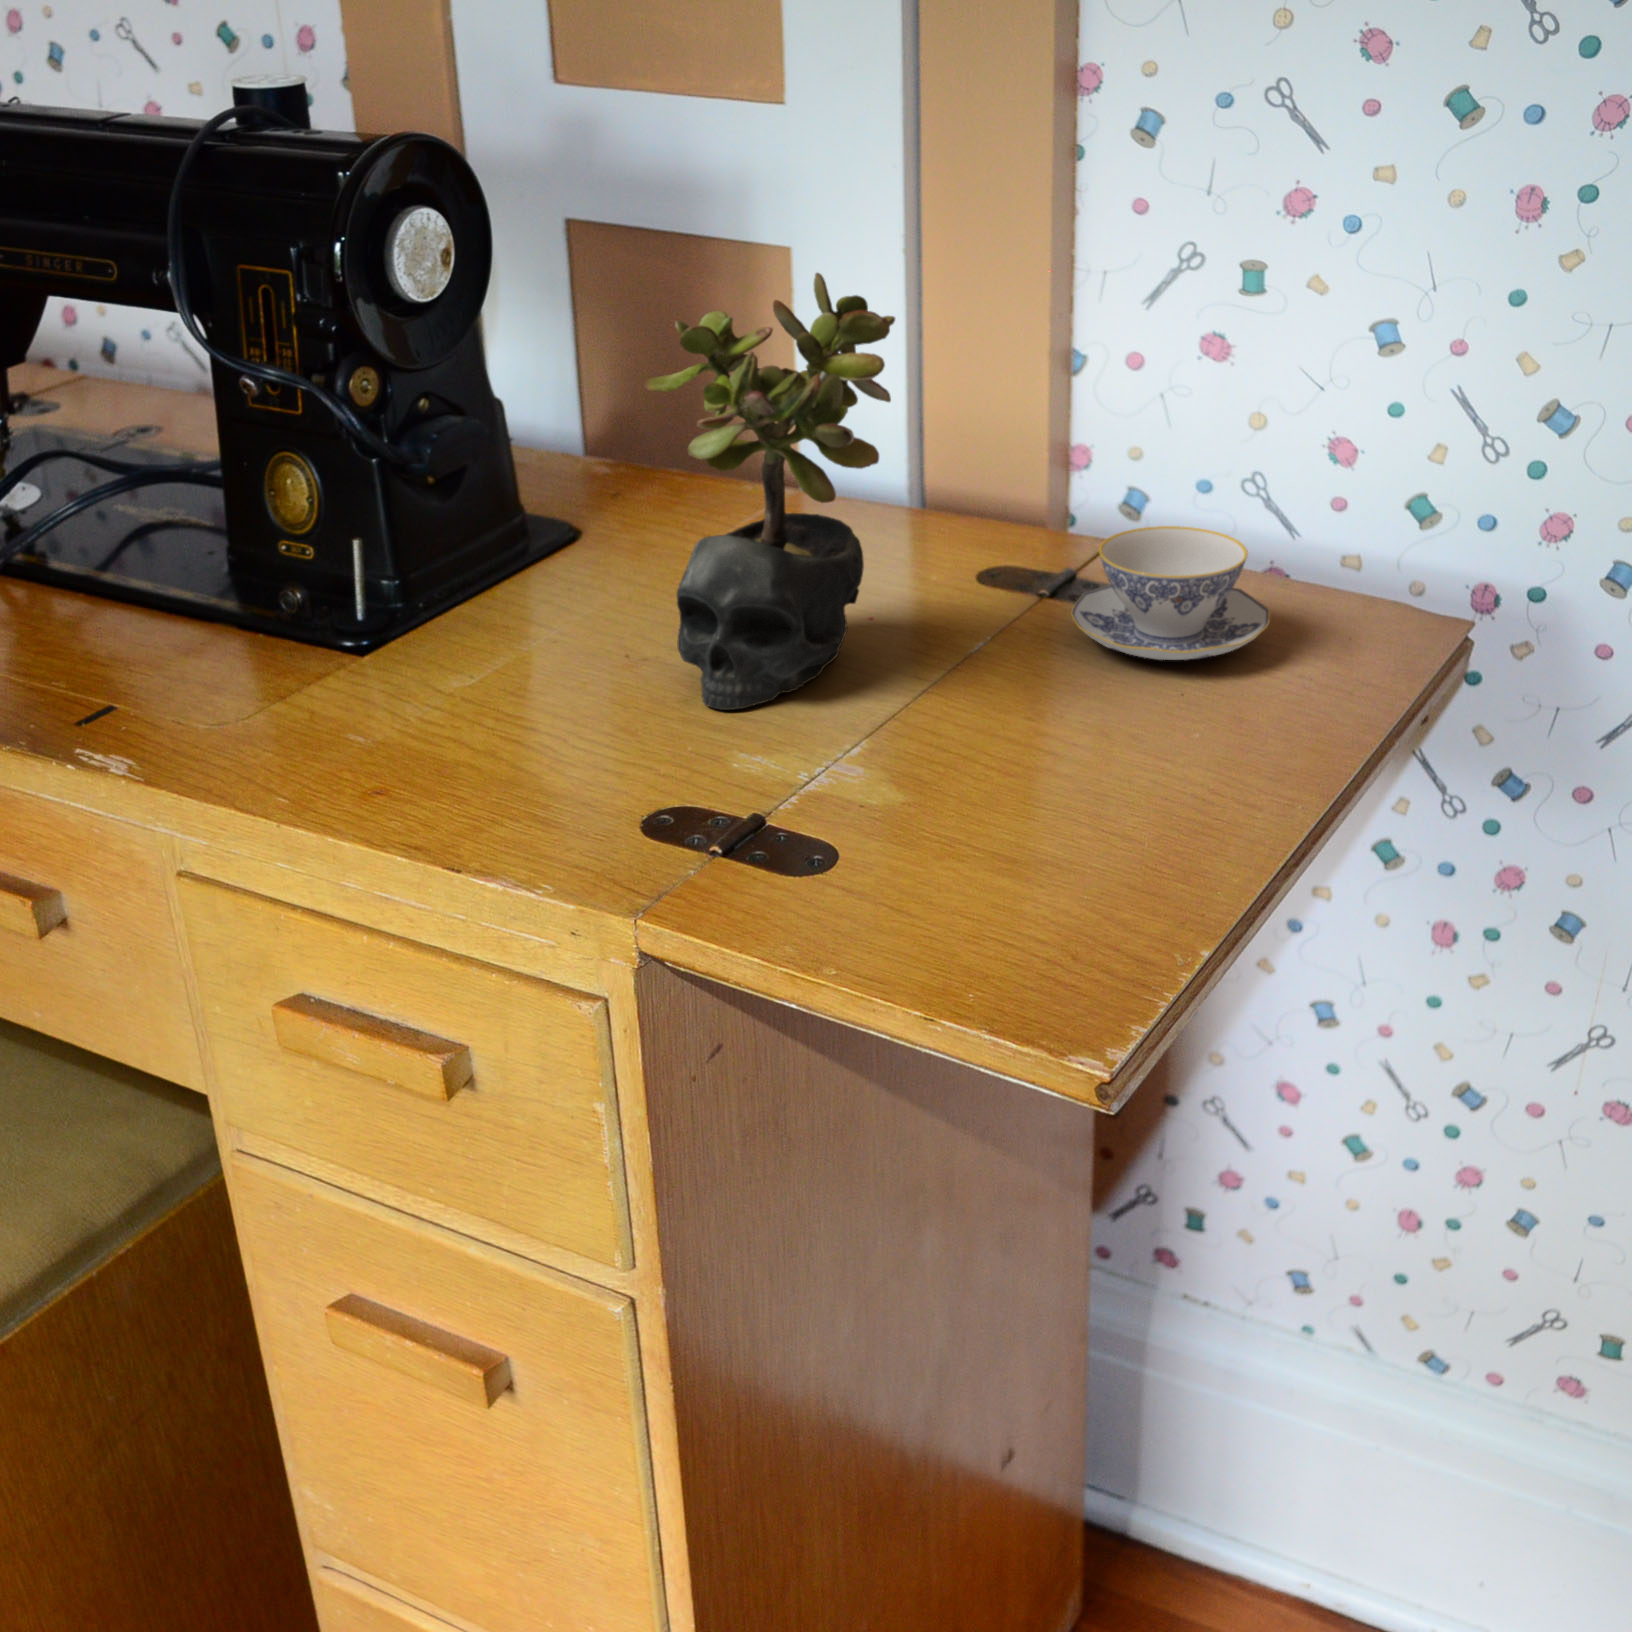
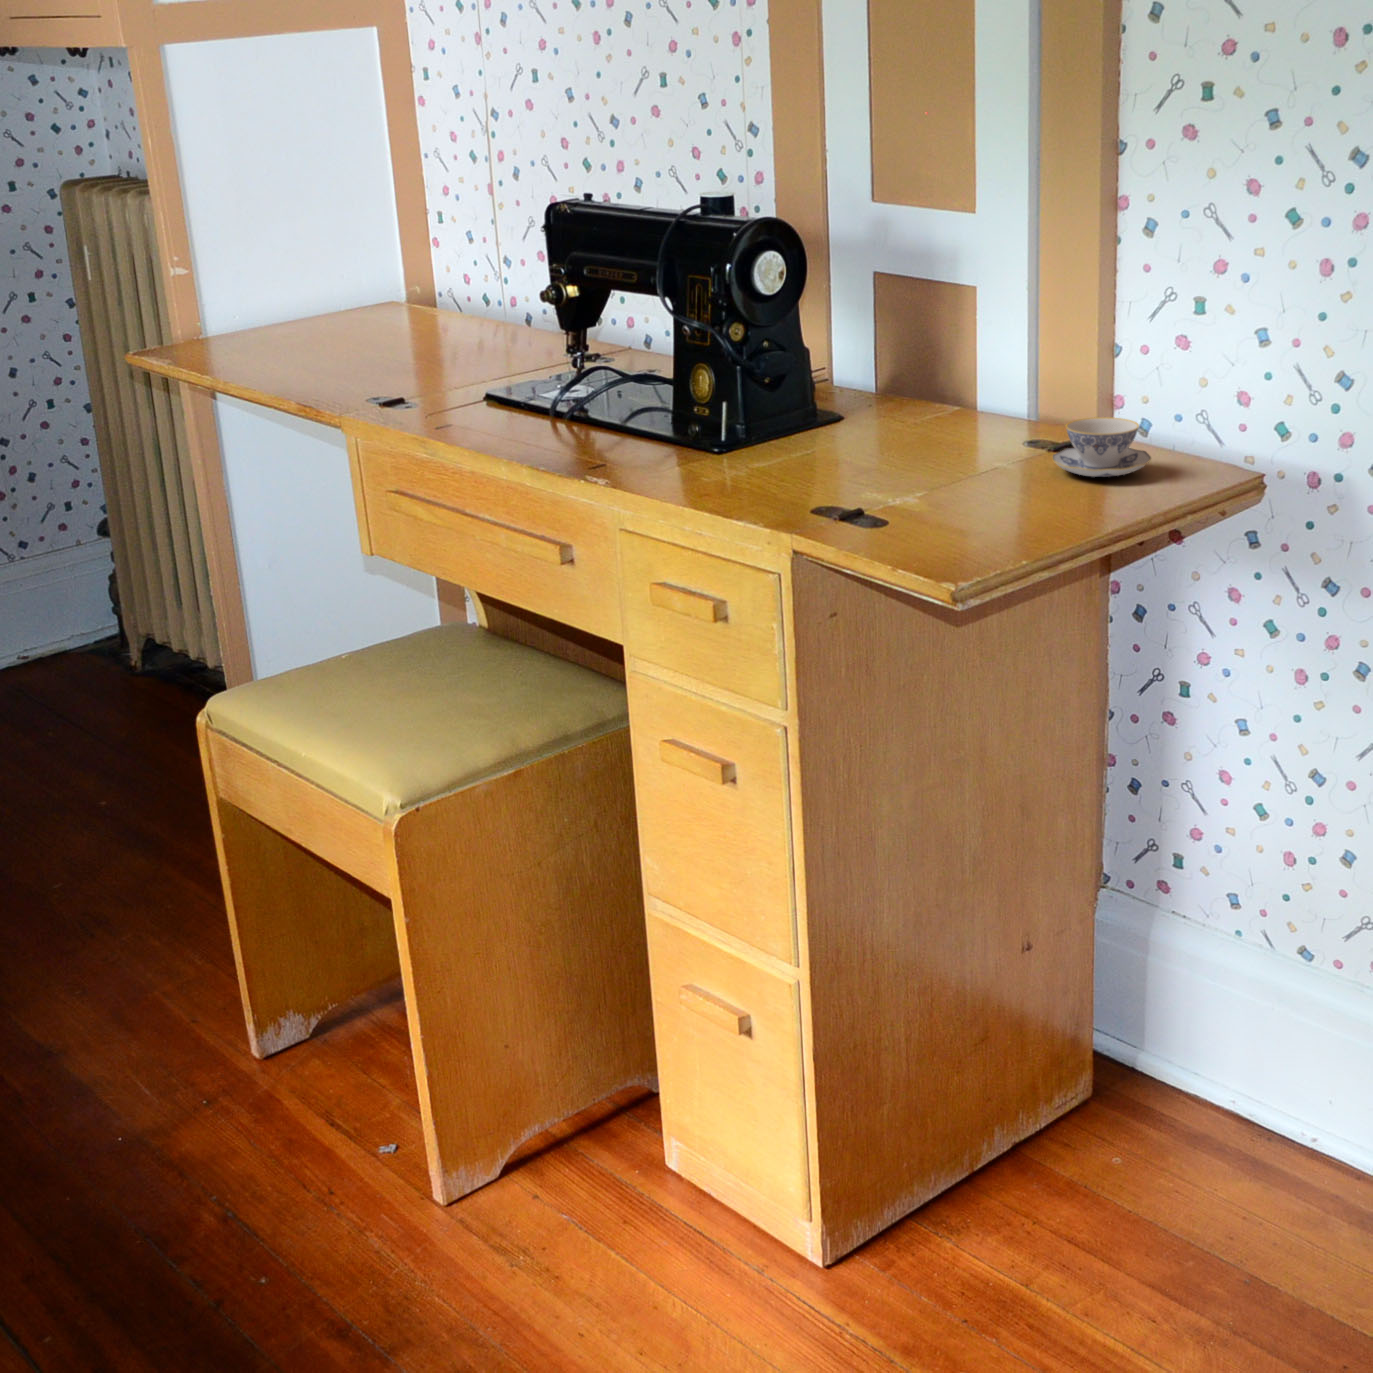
succulent plant: present [645,273,895,710] -> none [853,284,972,479]

